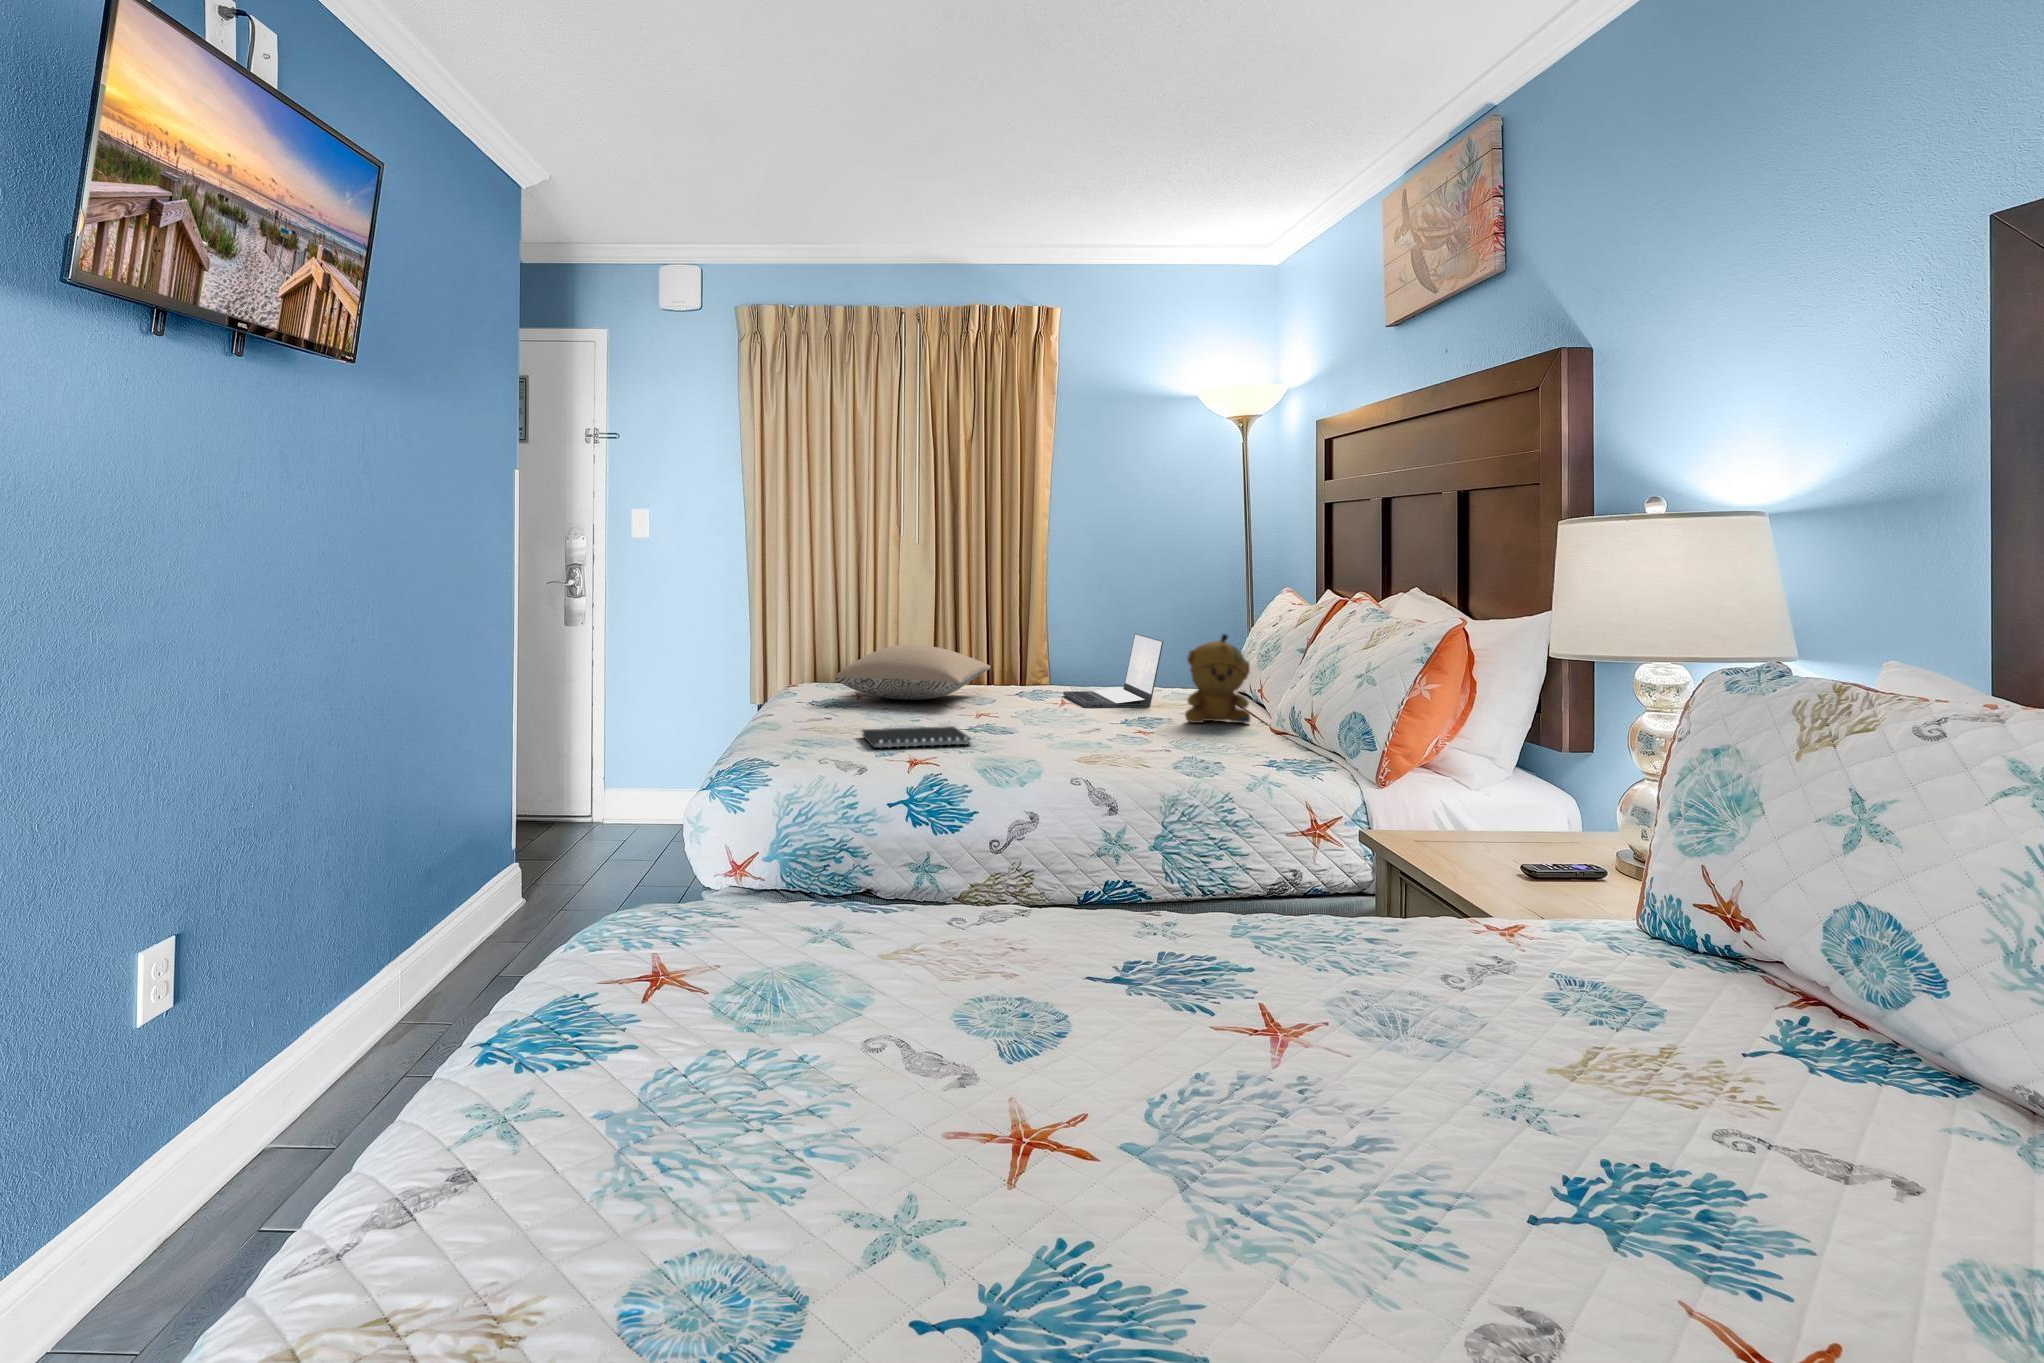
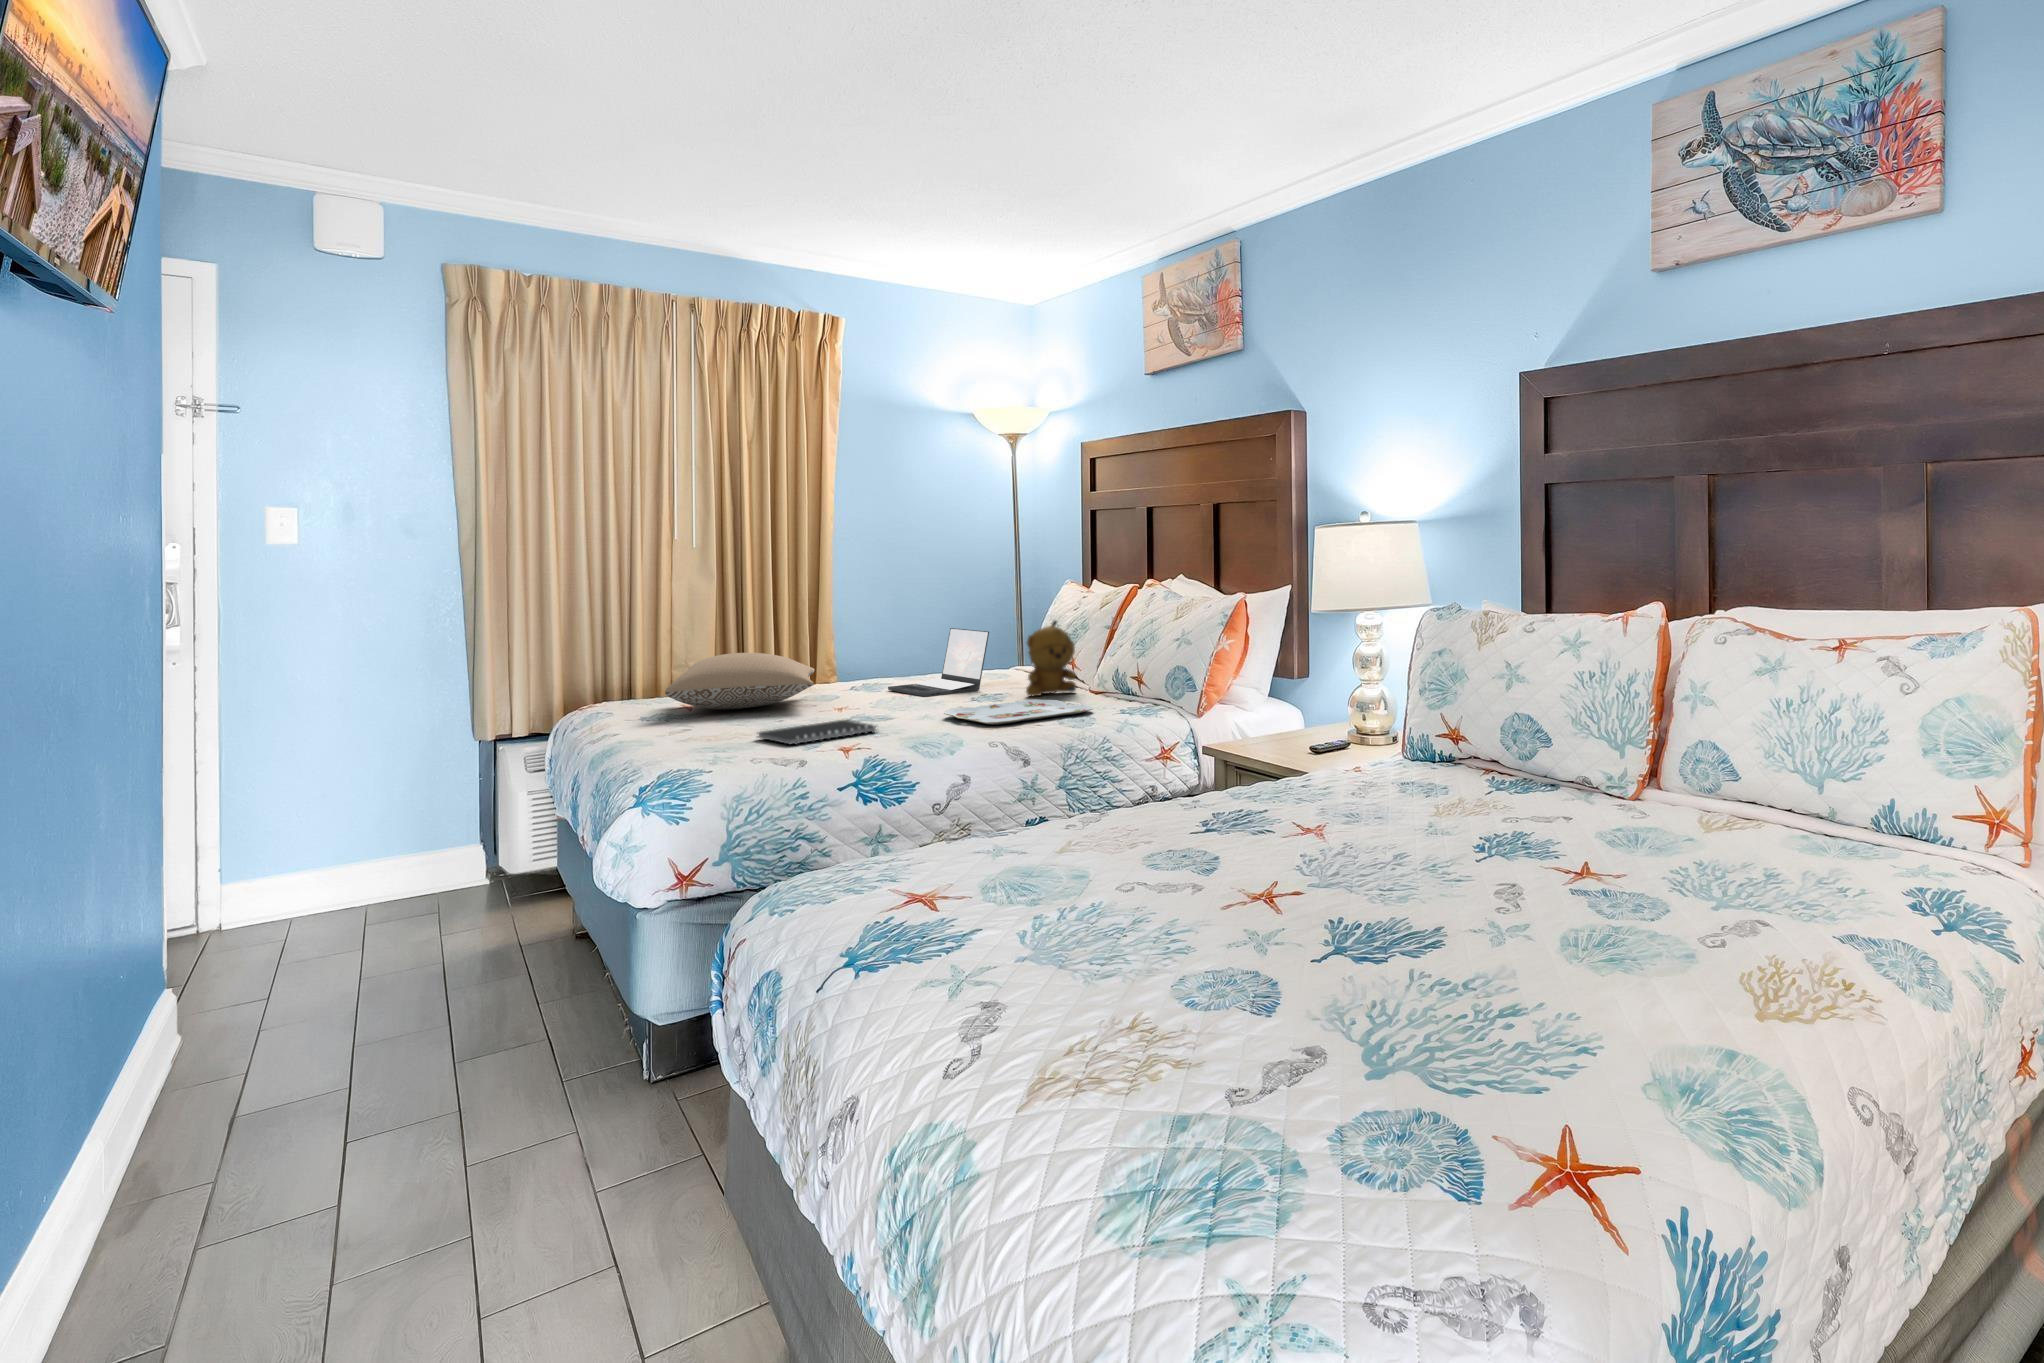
serving tray: none [1057,727,1230,755] -> present [944,699,1093,725]

